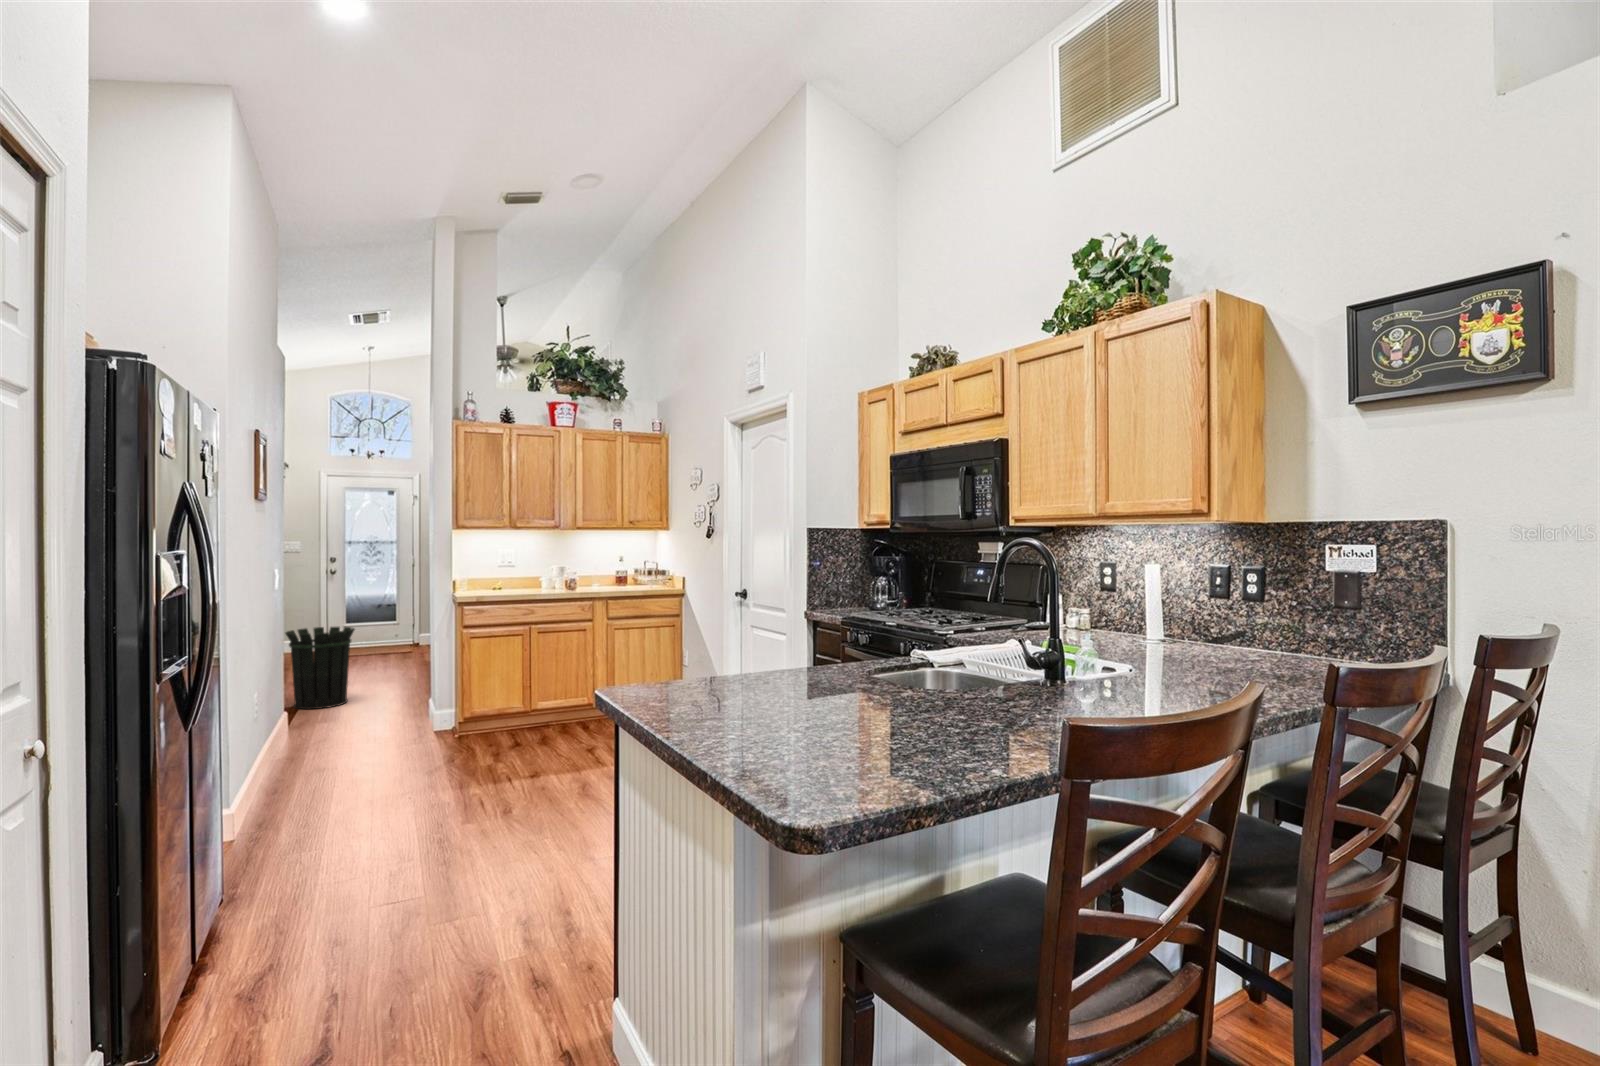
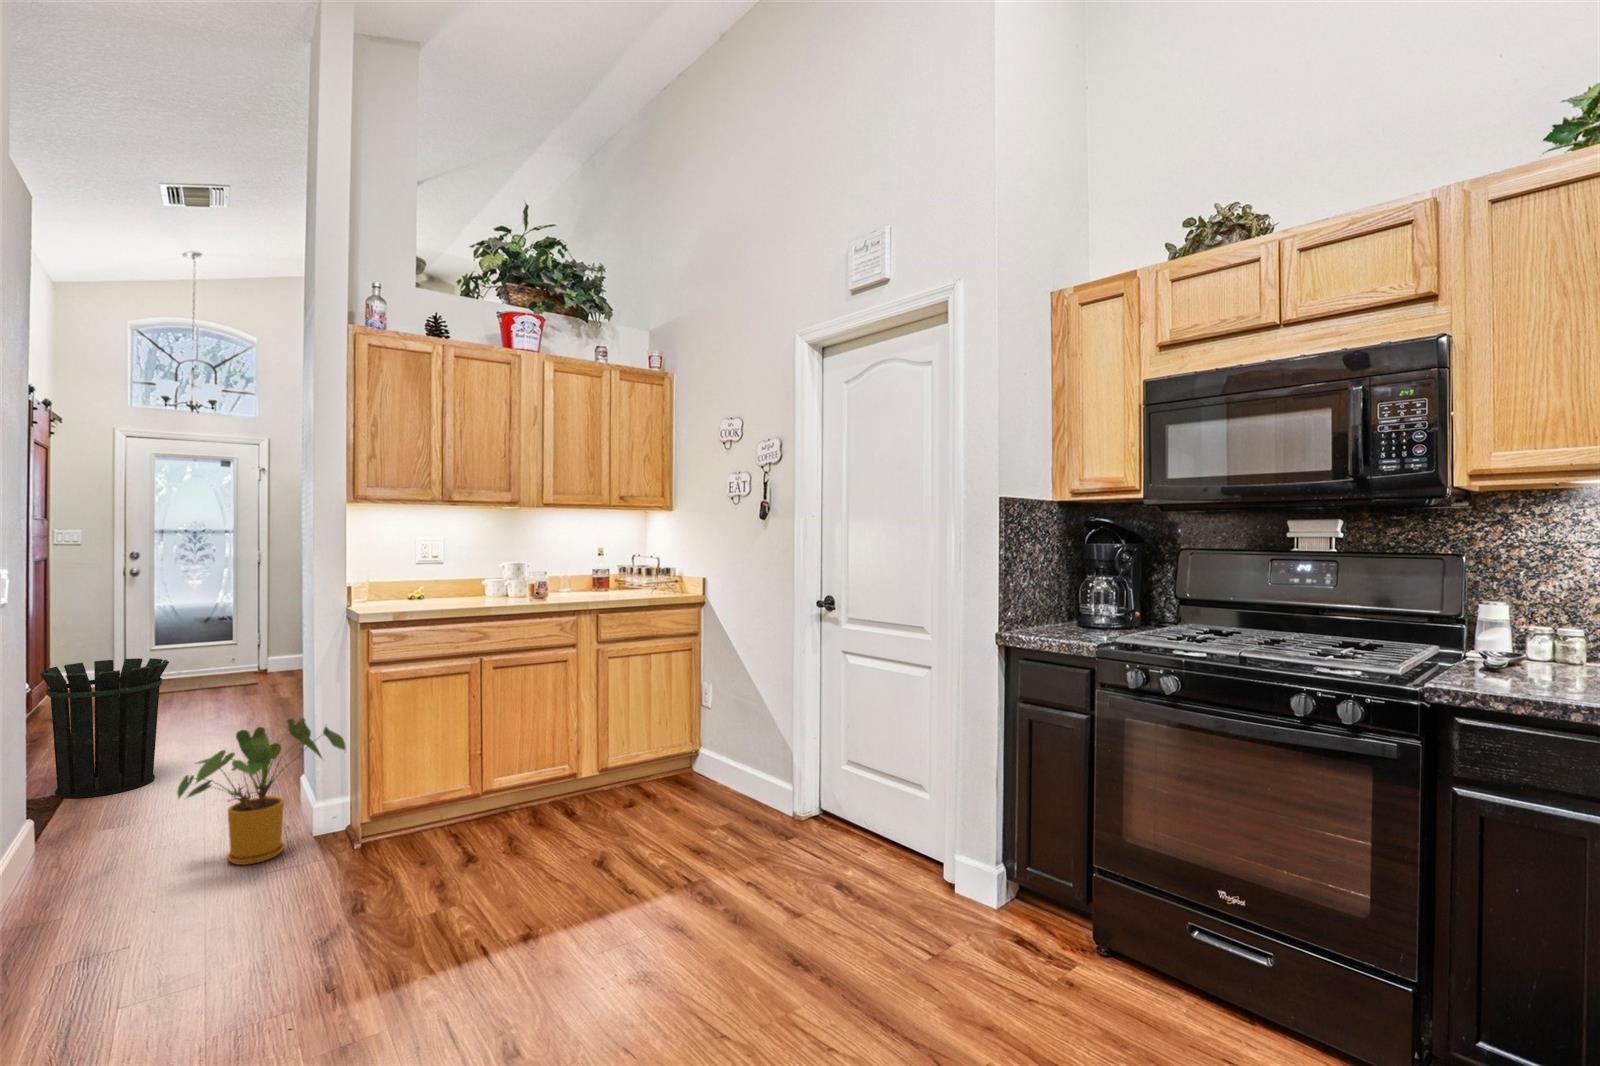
house plant: none [360,660,451,741] -> present [177,718,346,865]

